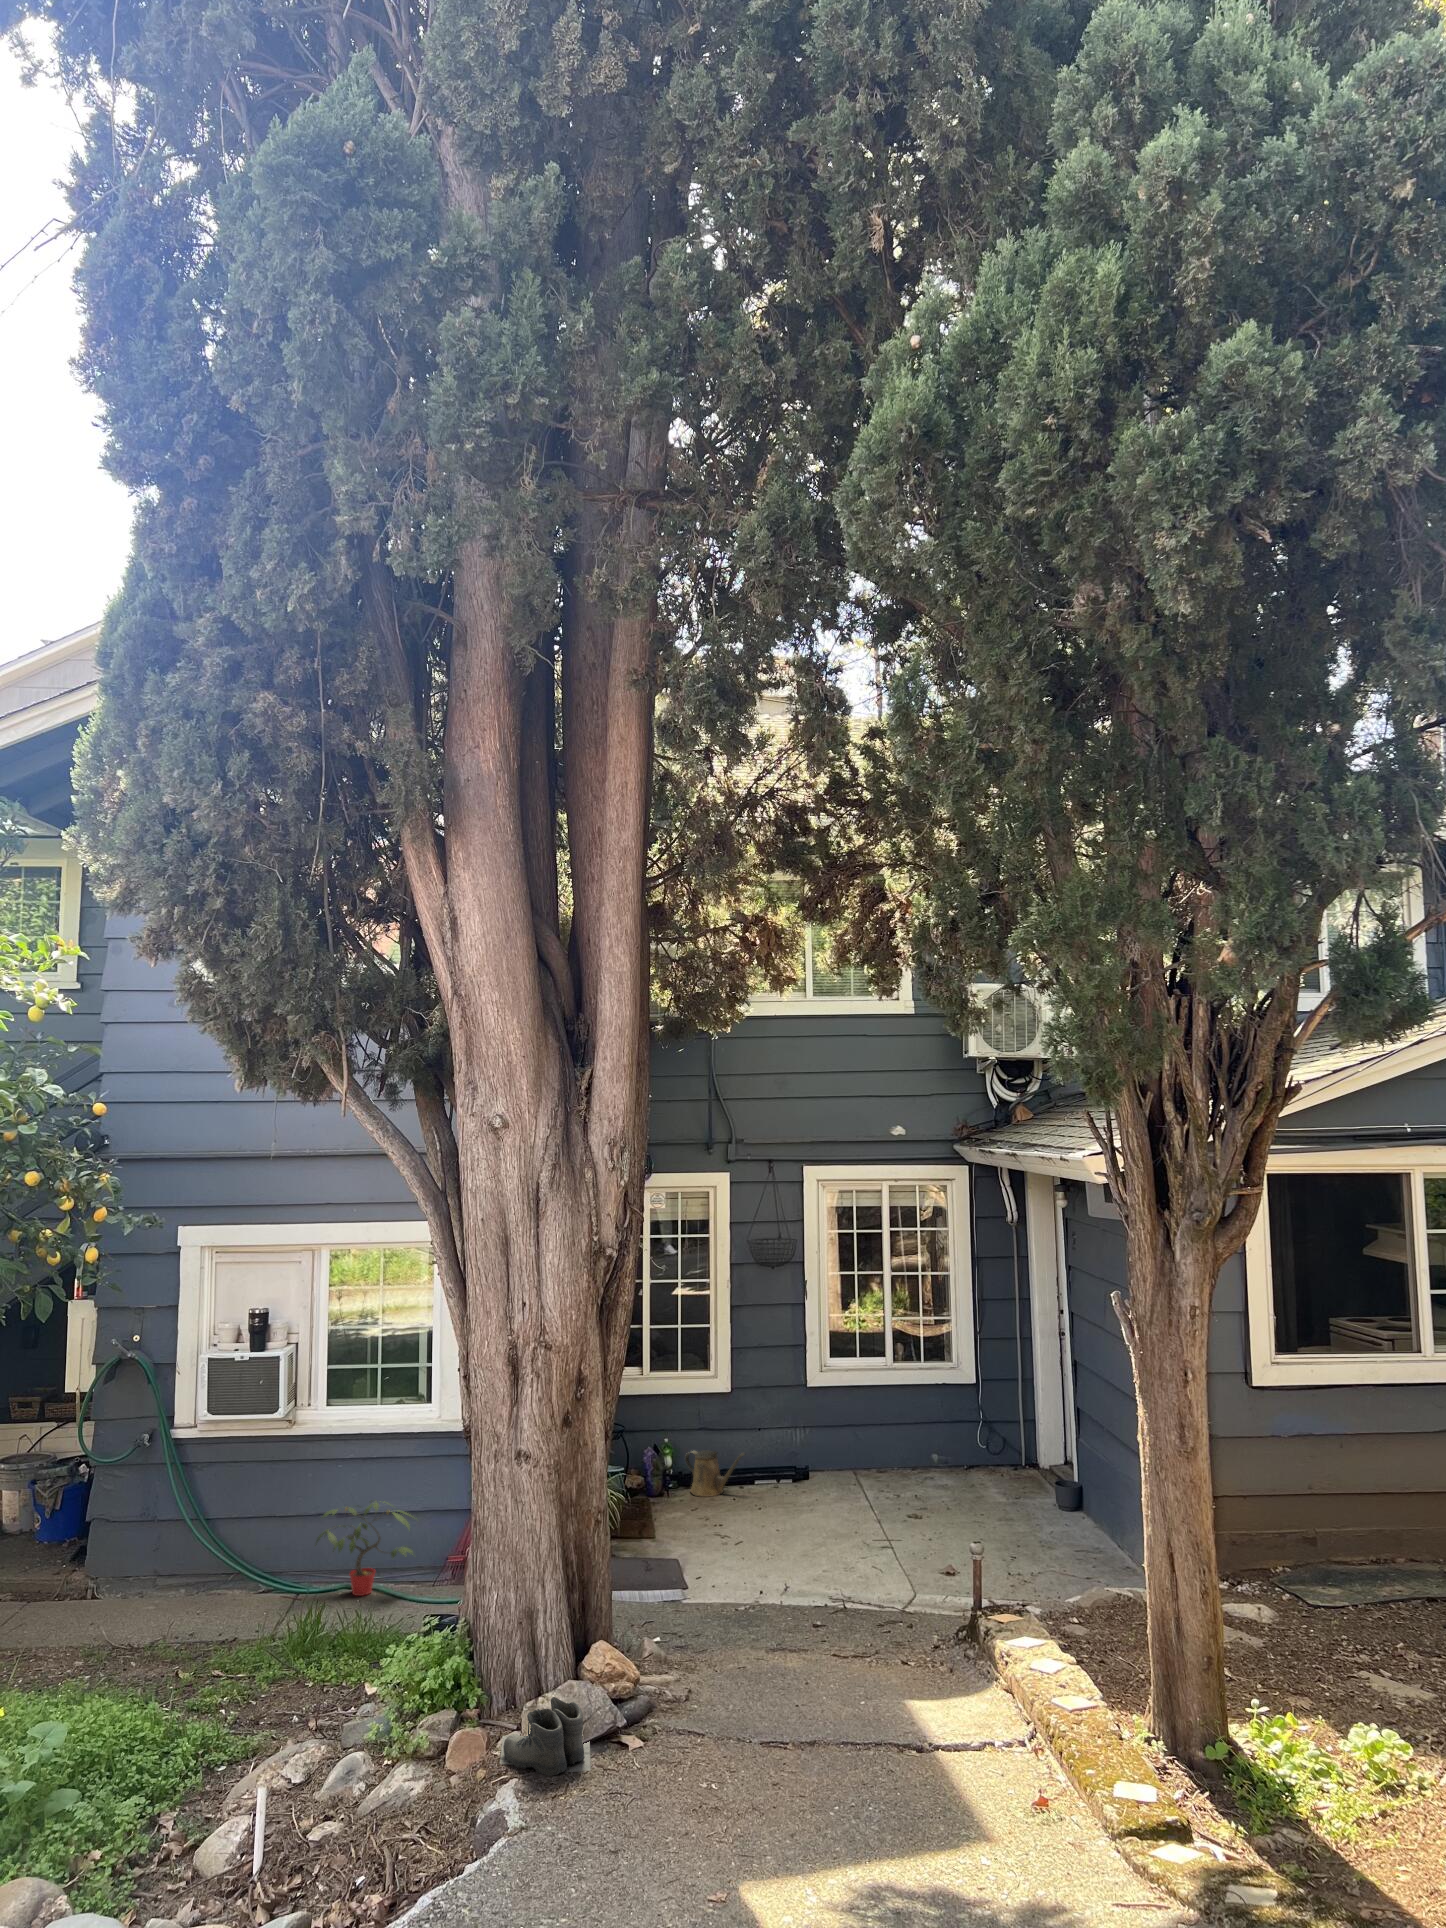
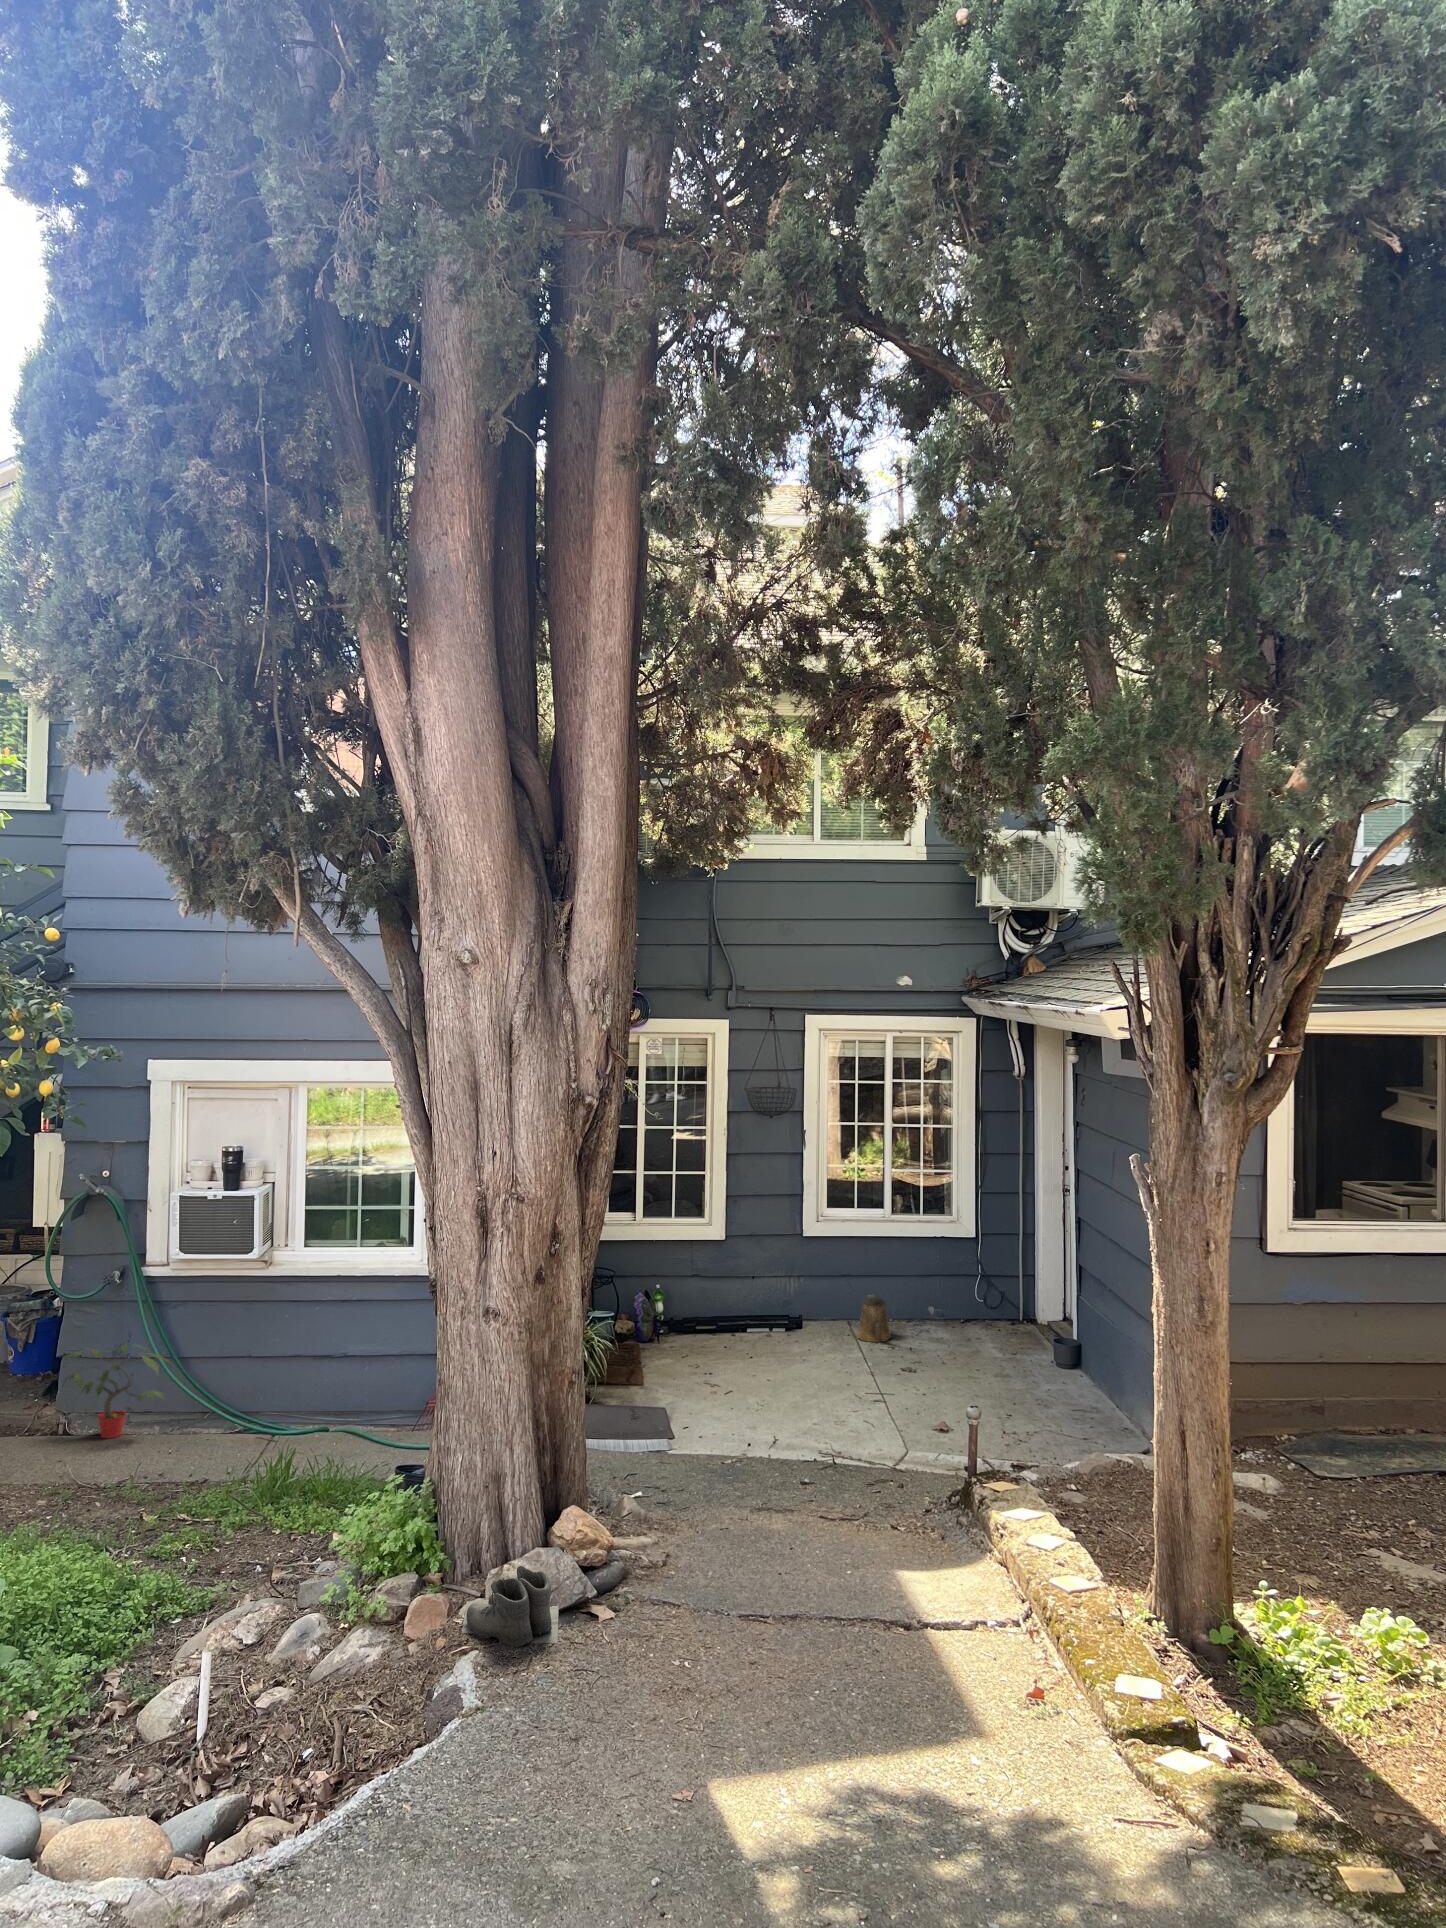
watering can: present [685,1450,744,1497] -> present [857,1295,891,1342]
potted plant: present [315,1500,413,1596] -> present [63,1343,173,1438]

